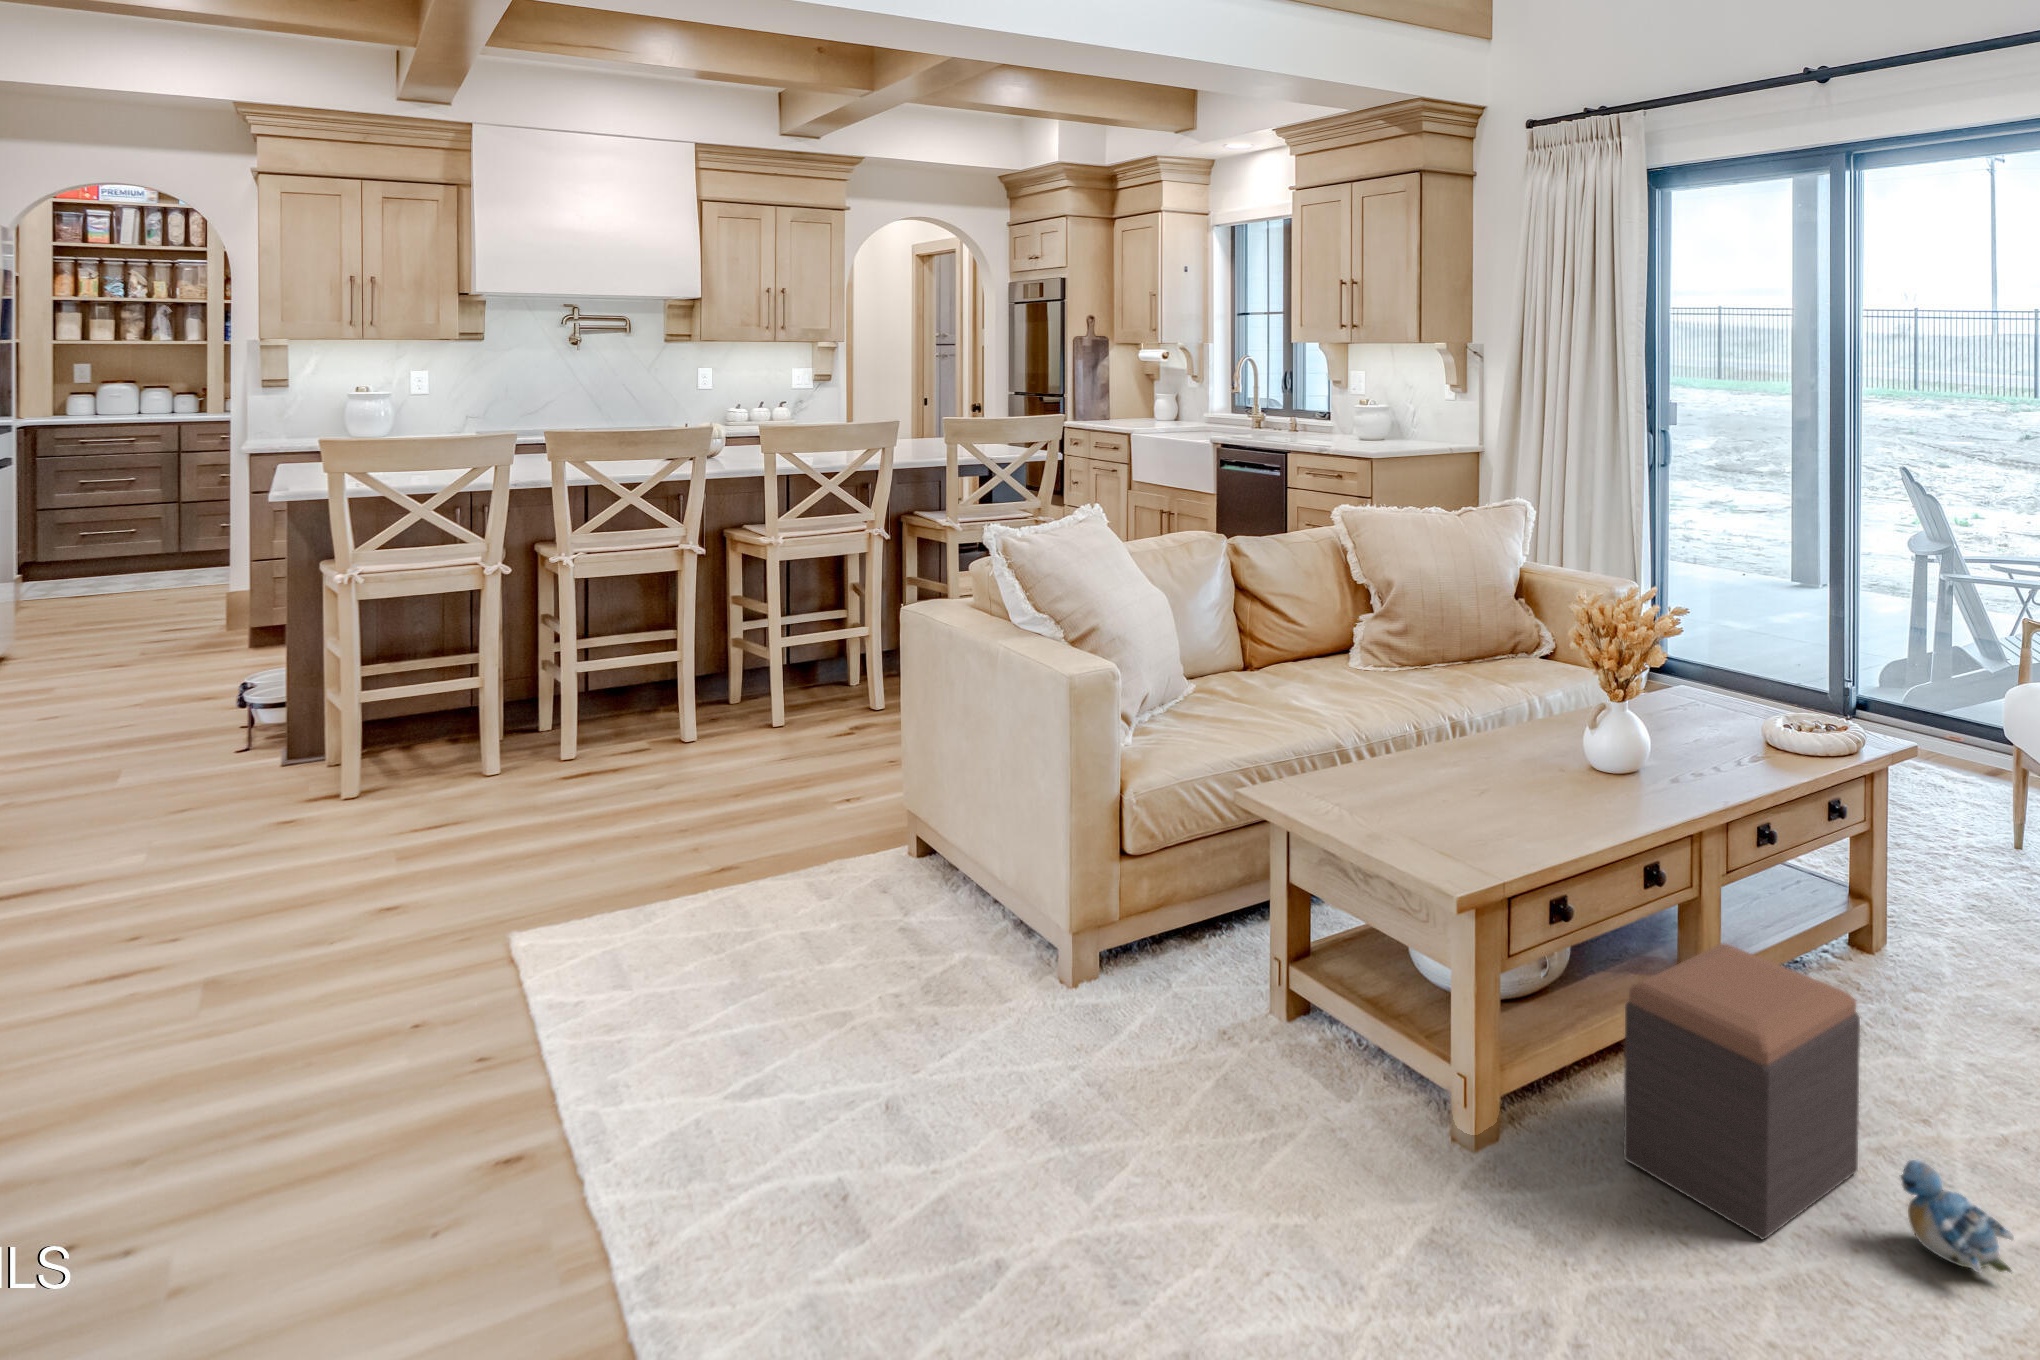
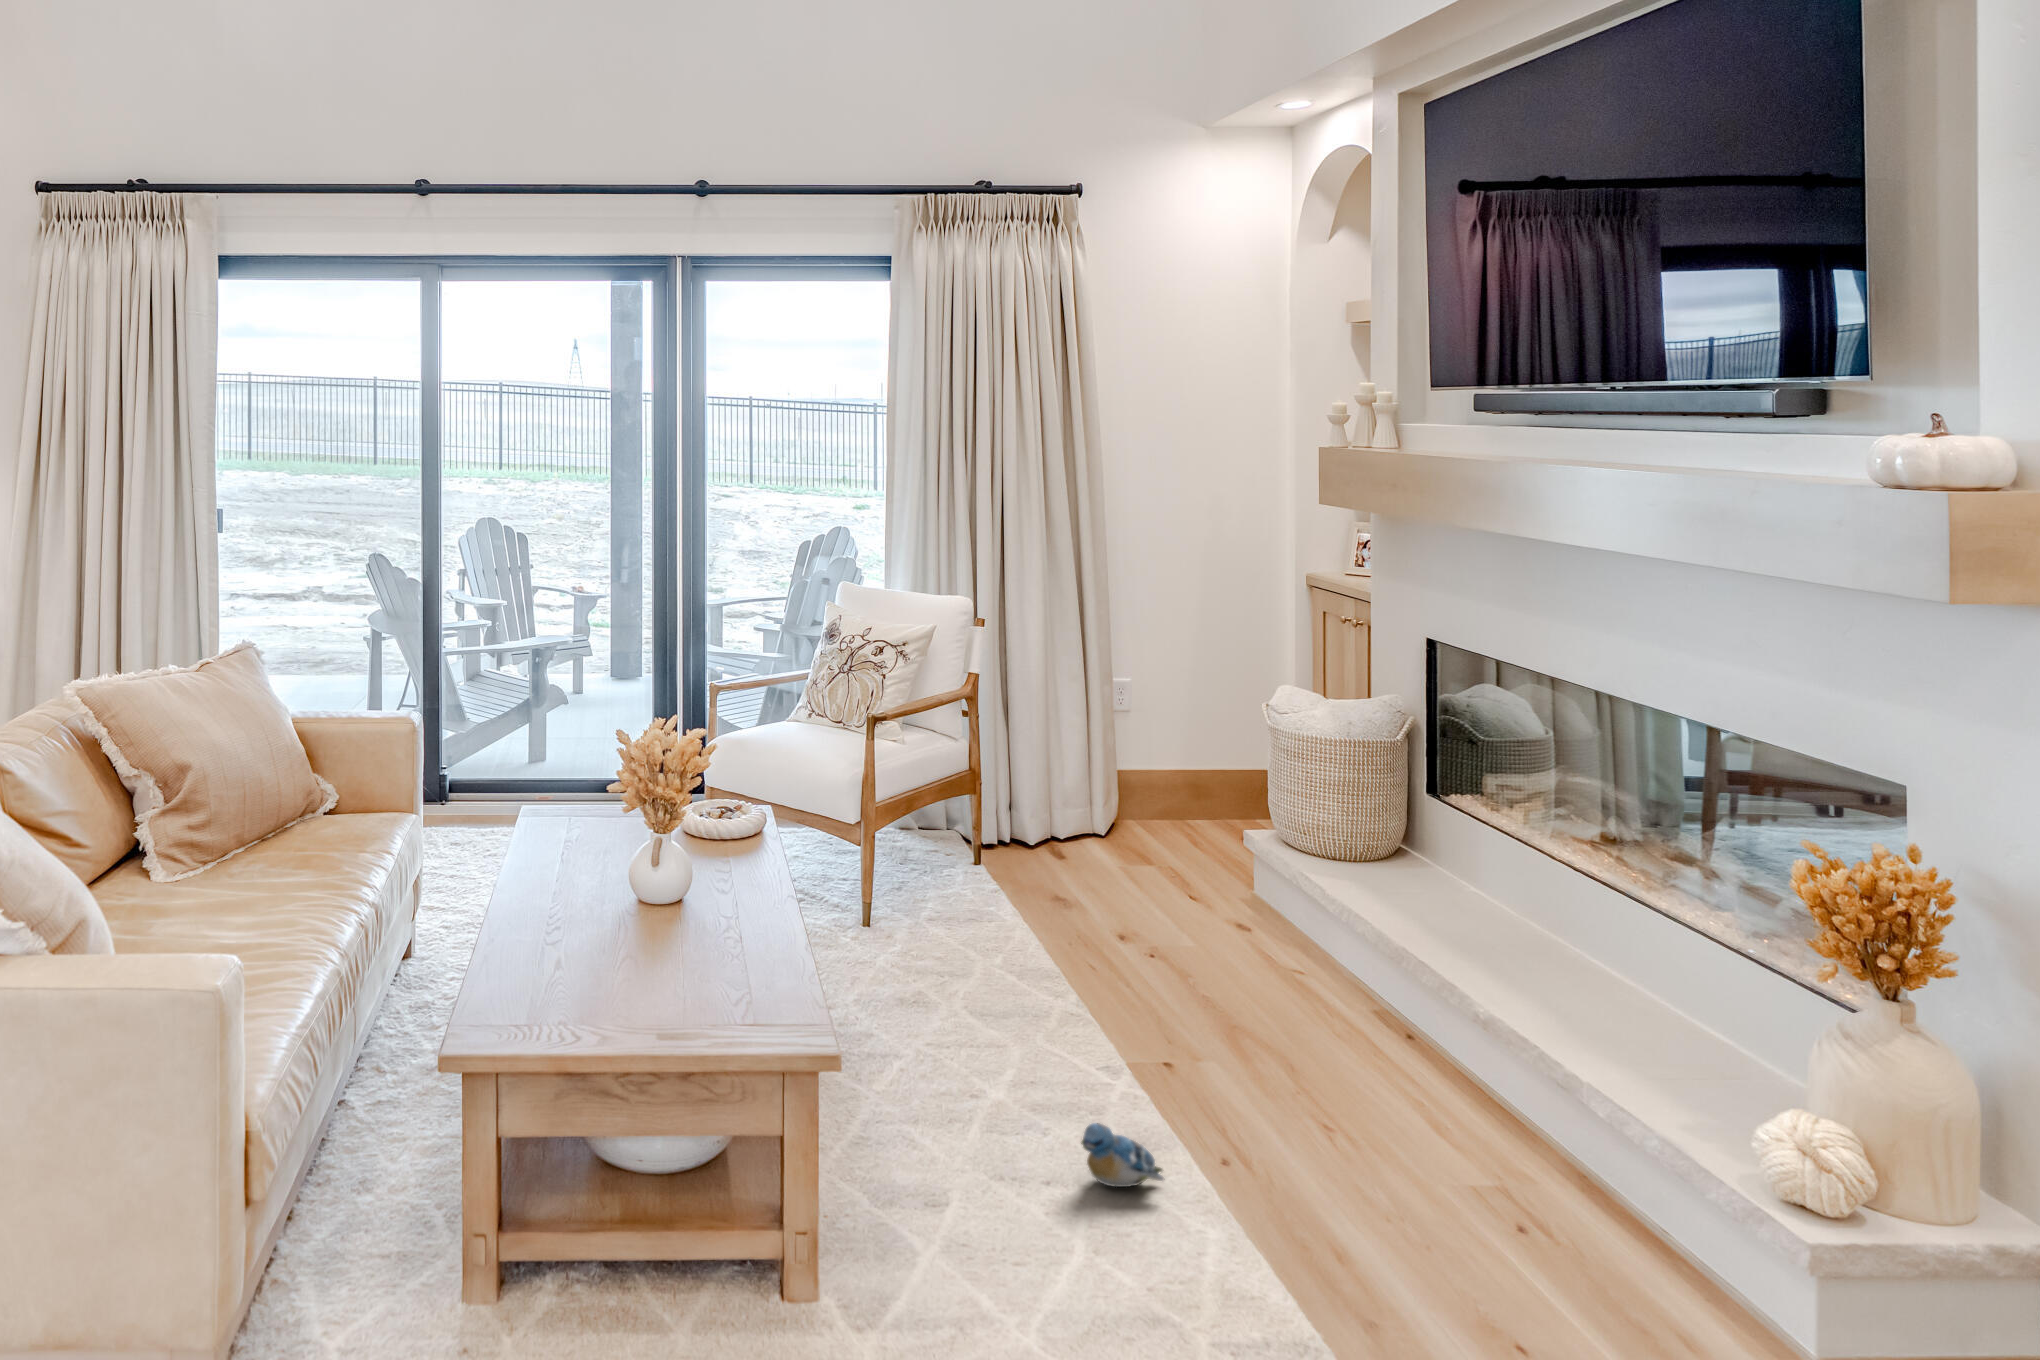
footstool: present [1624,944,1860,1239] -> none [877,1019,1051,1248]

